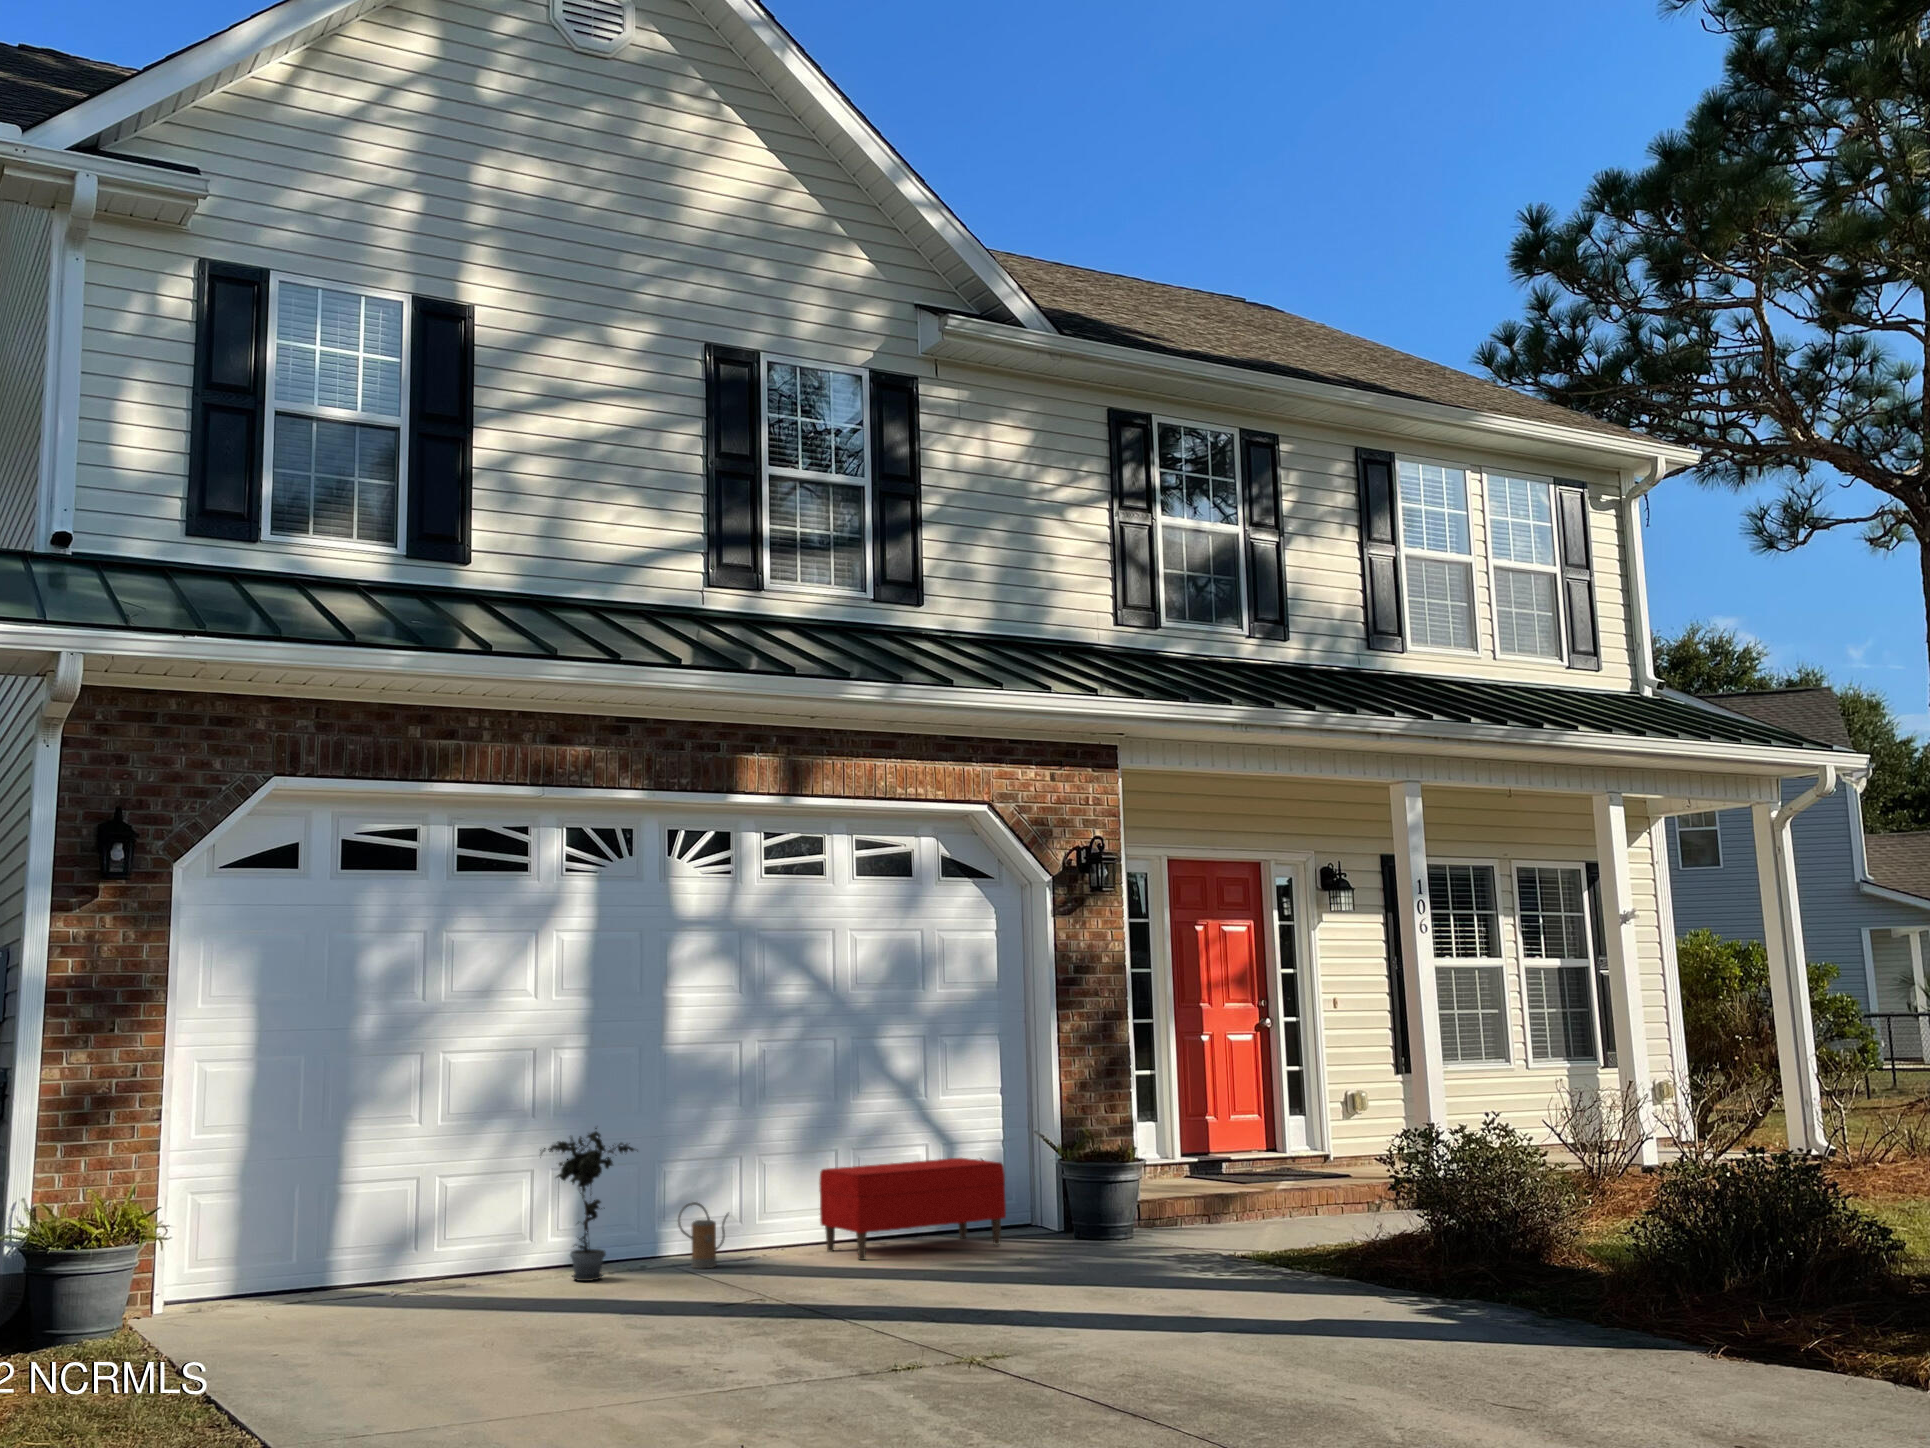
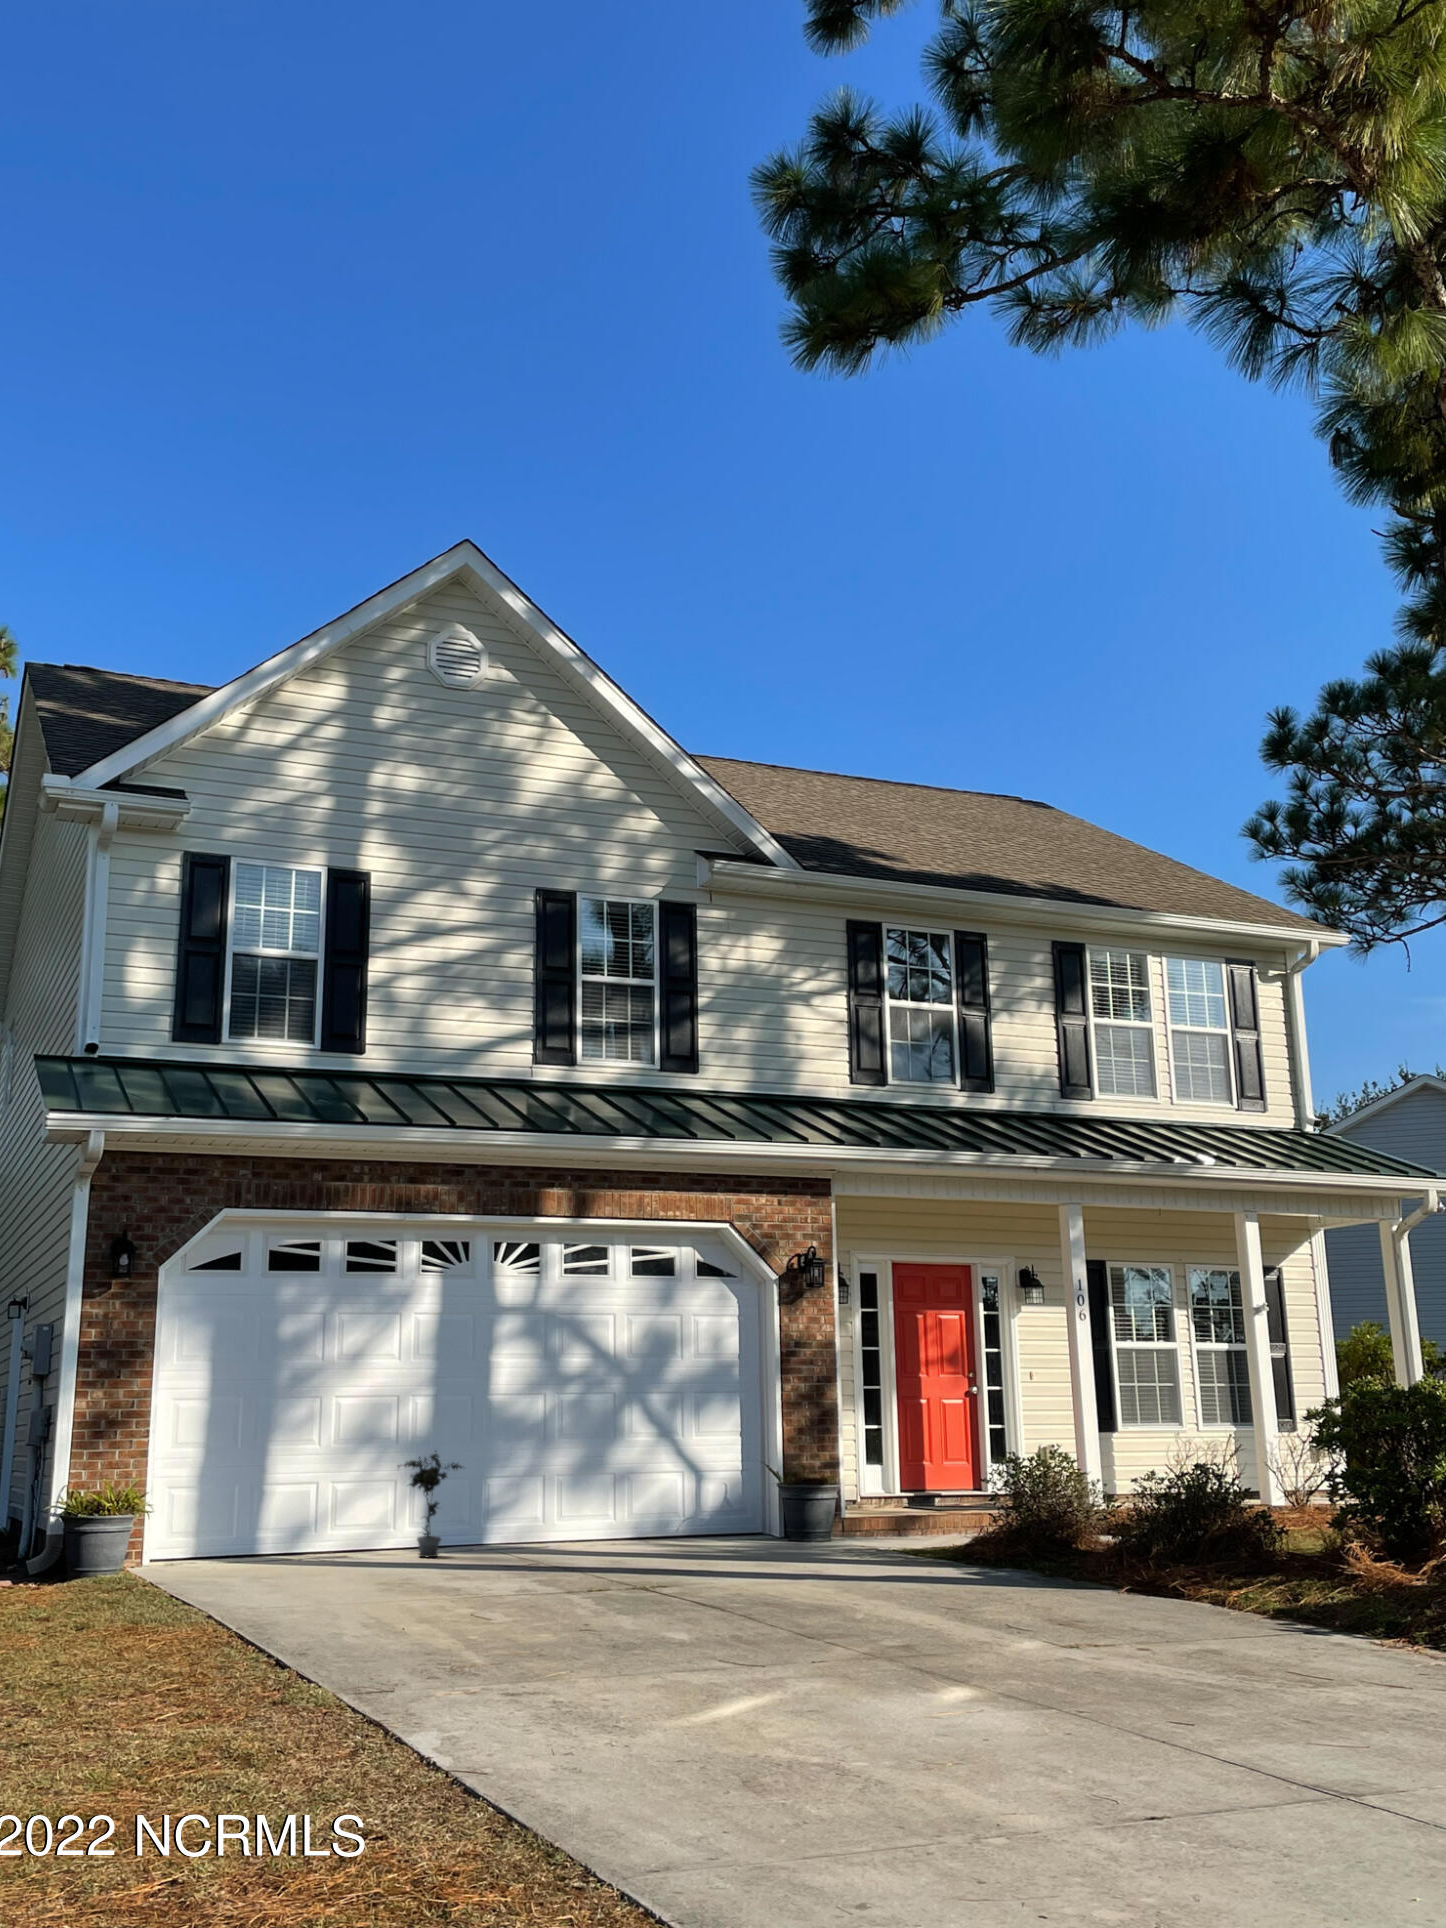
bench: present [819,1158,1006,1260] -> none [598,1483,731,1551]
watering can: present [678,1202,729,1268] -> none [493,1506,531,1553]

